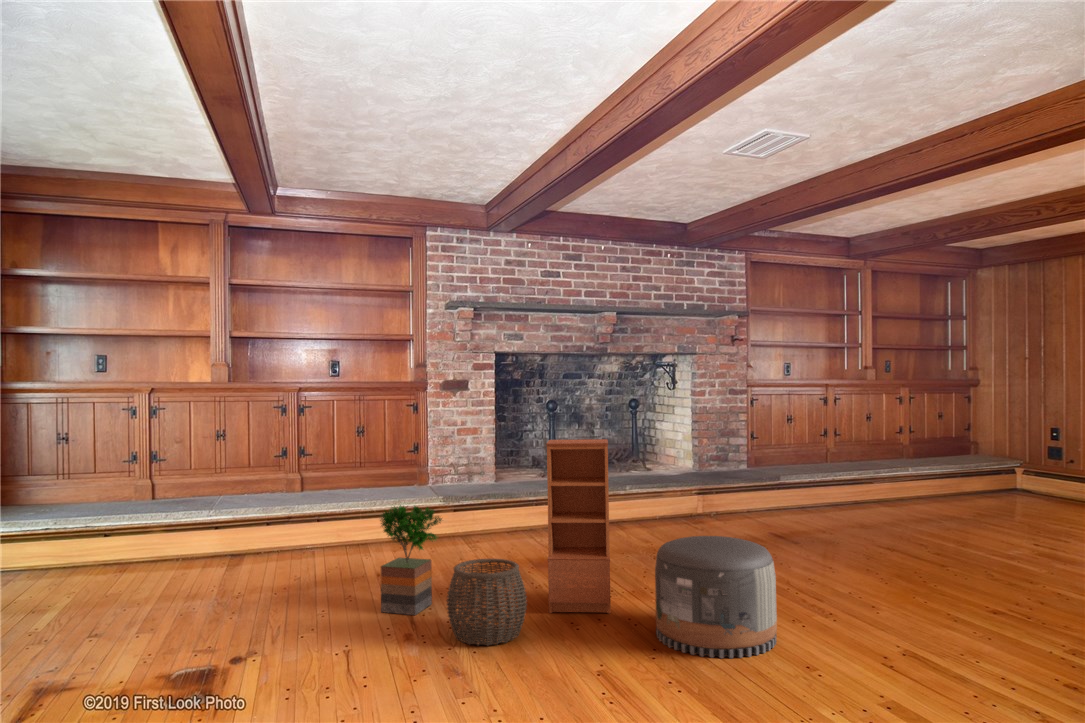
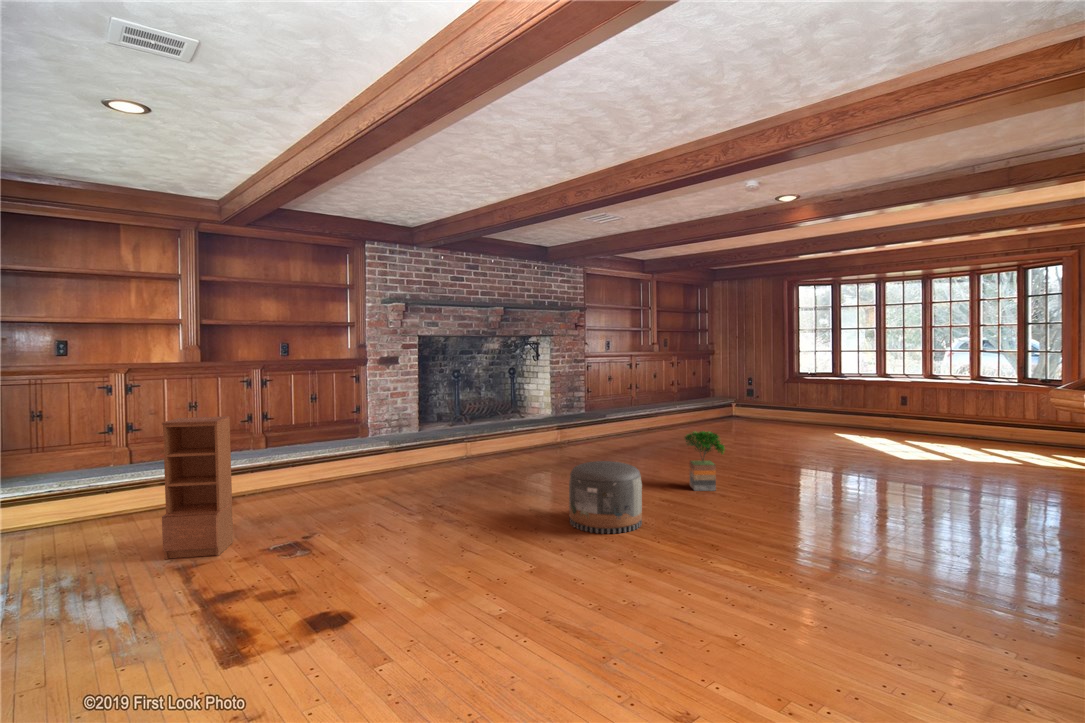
bookcase: present [546,439,611,613] -> present [162,416,233,559]
potted tree: present [380,505,442,615] -> present [685,431,725,491]
woven basket: present [447,559,527,645] -> none [437,483,491,539]

